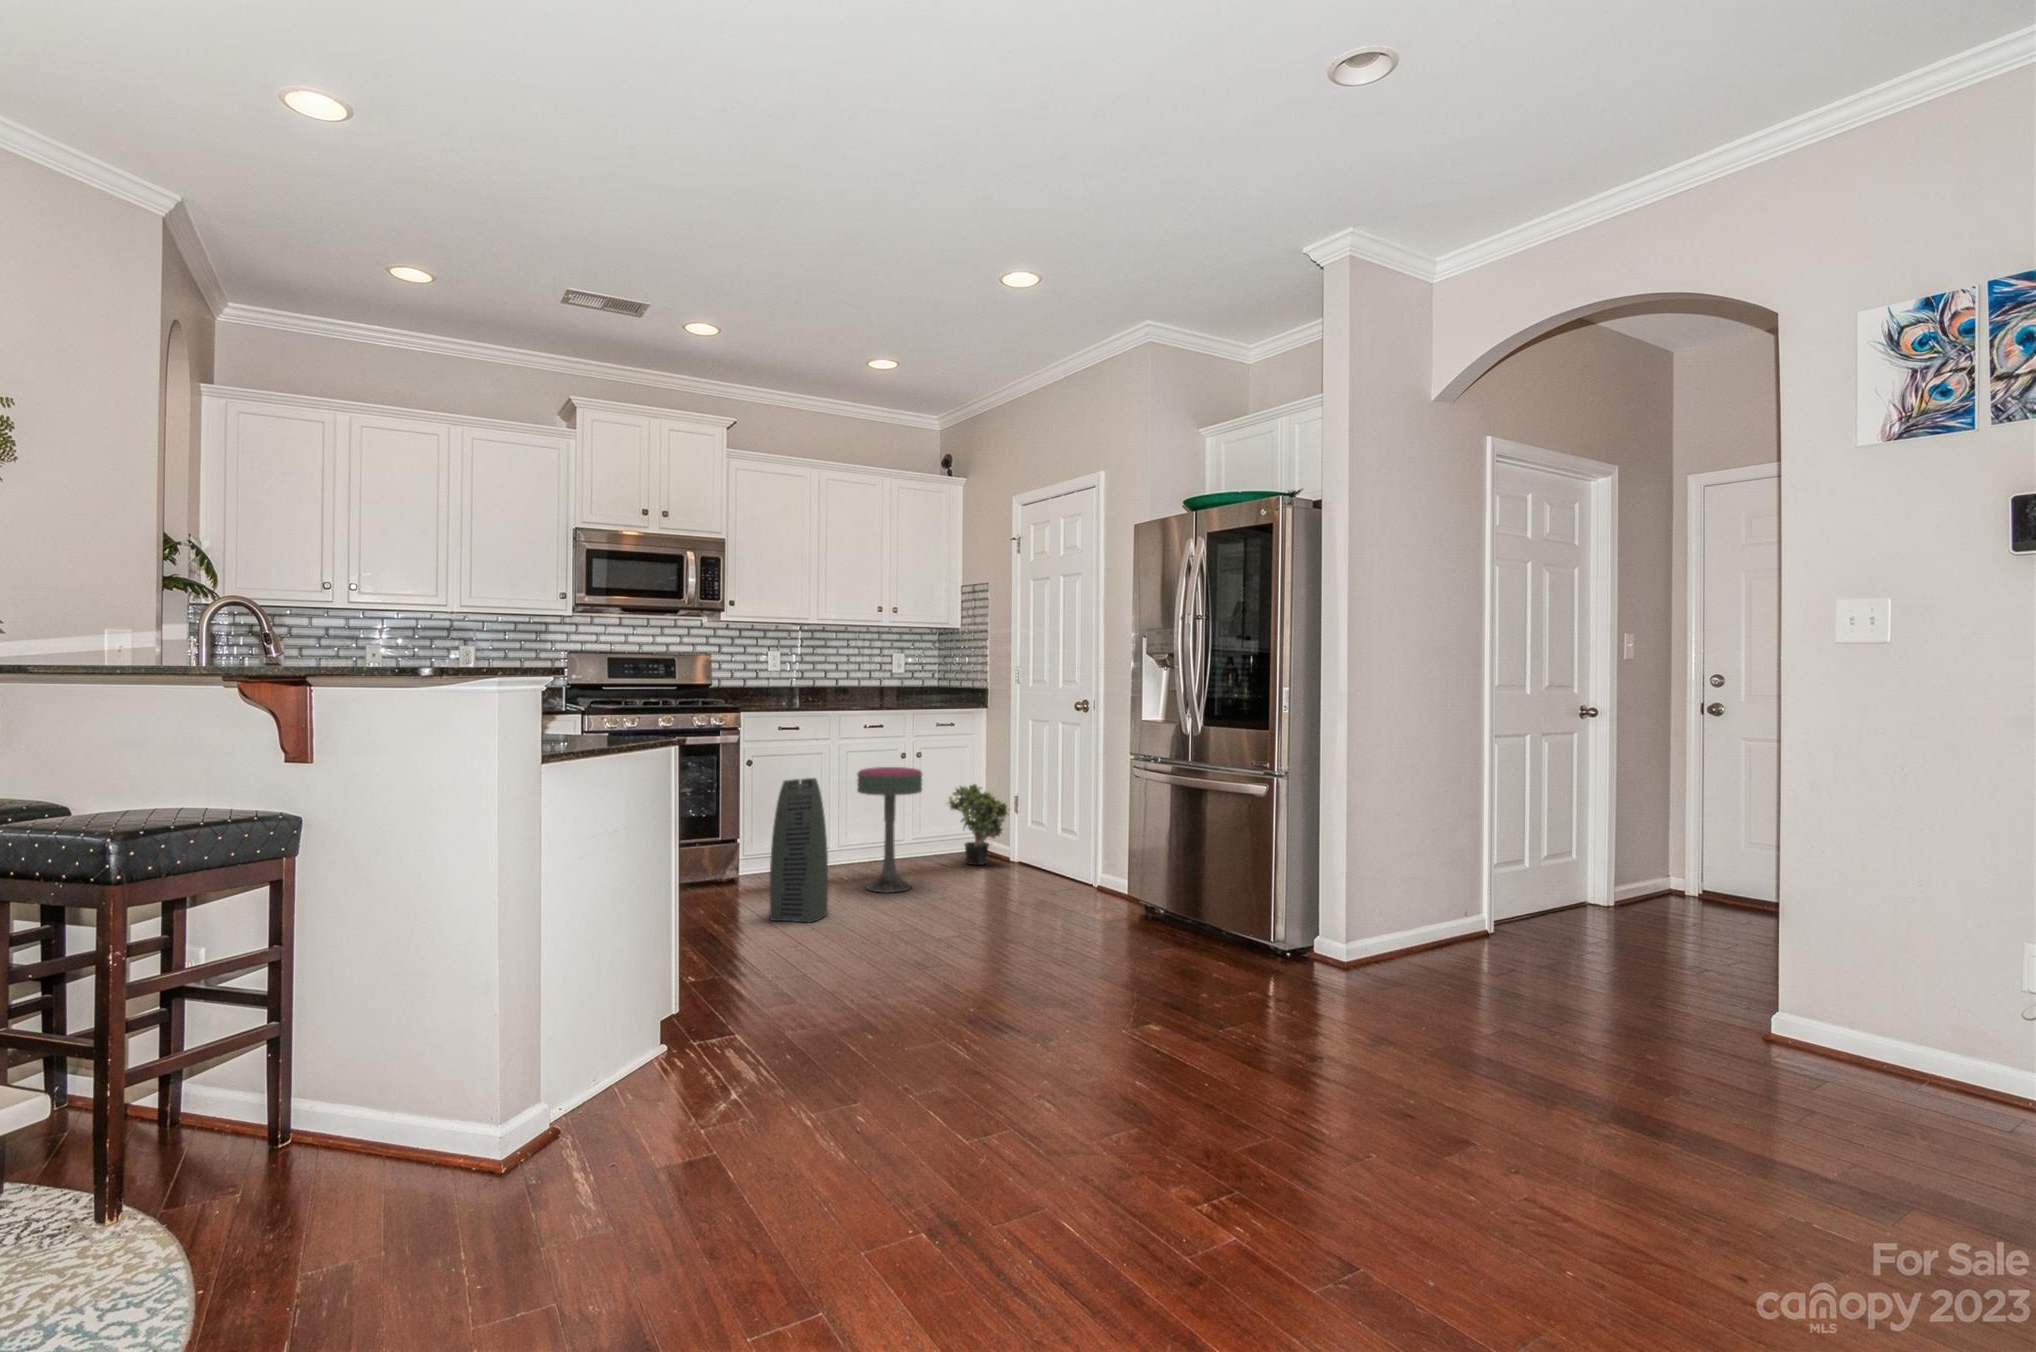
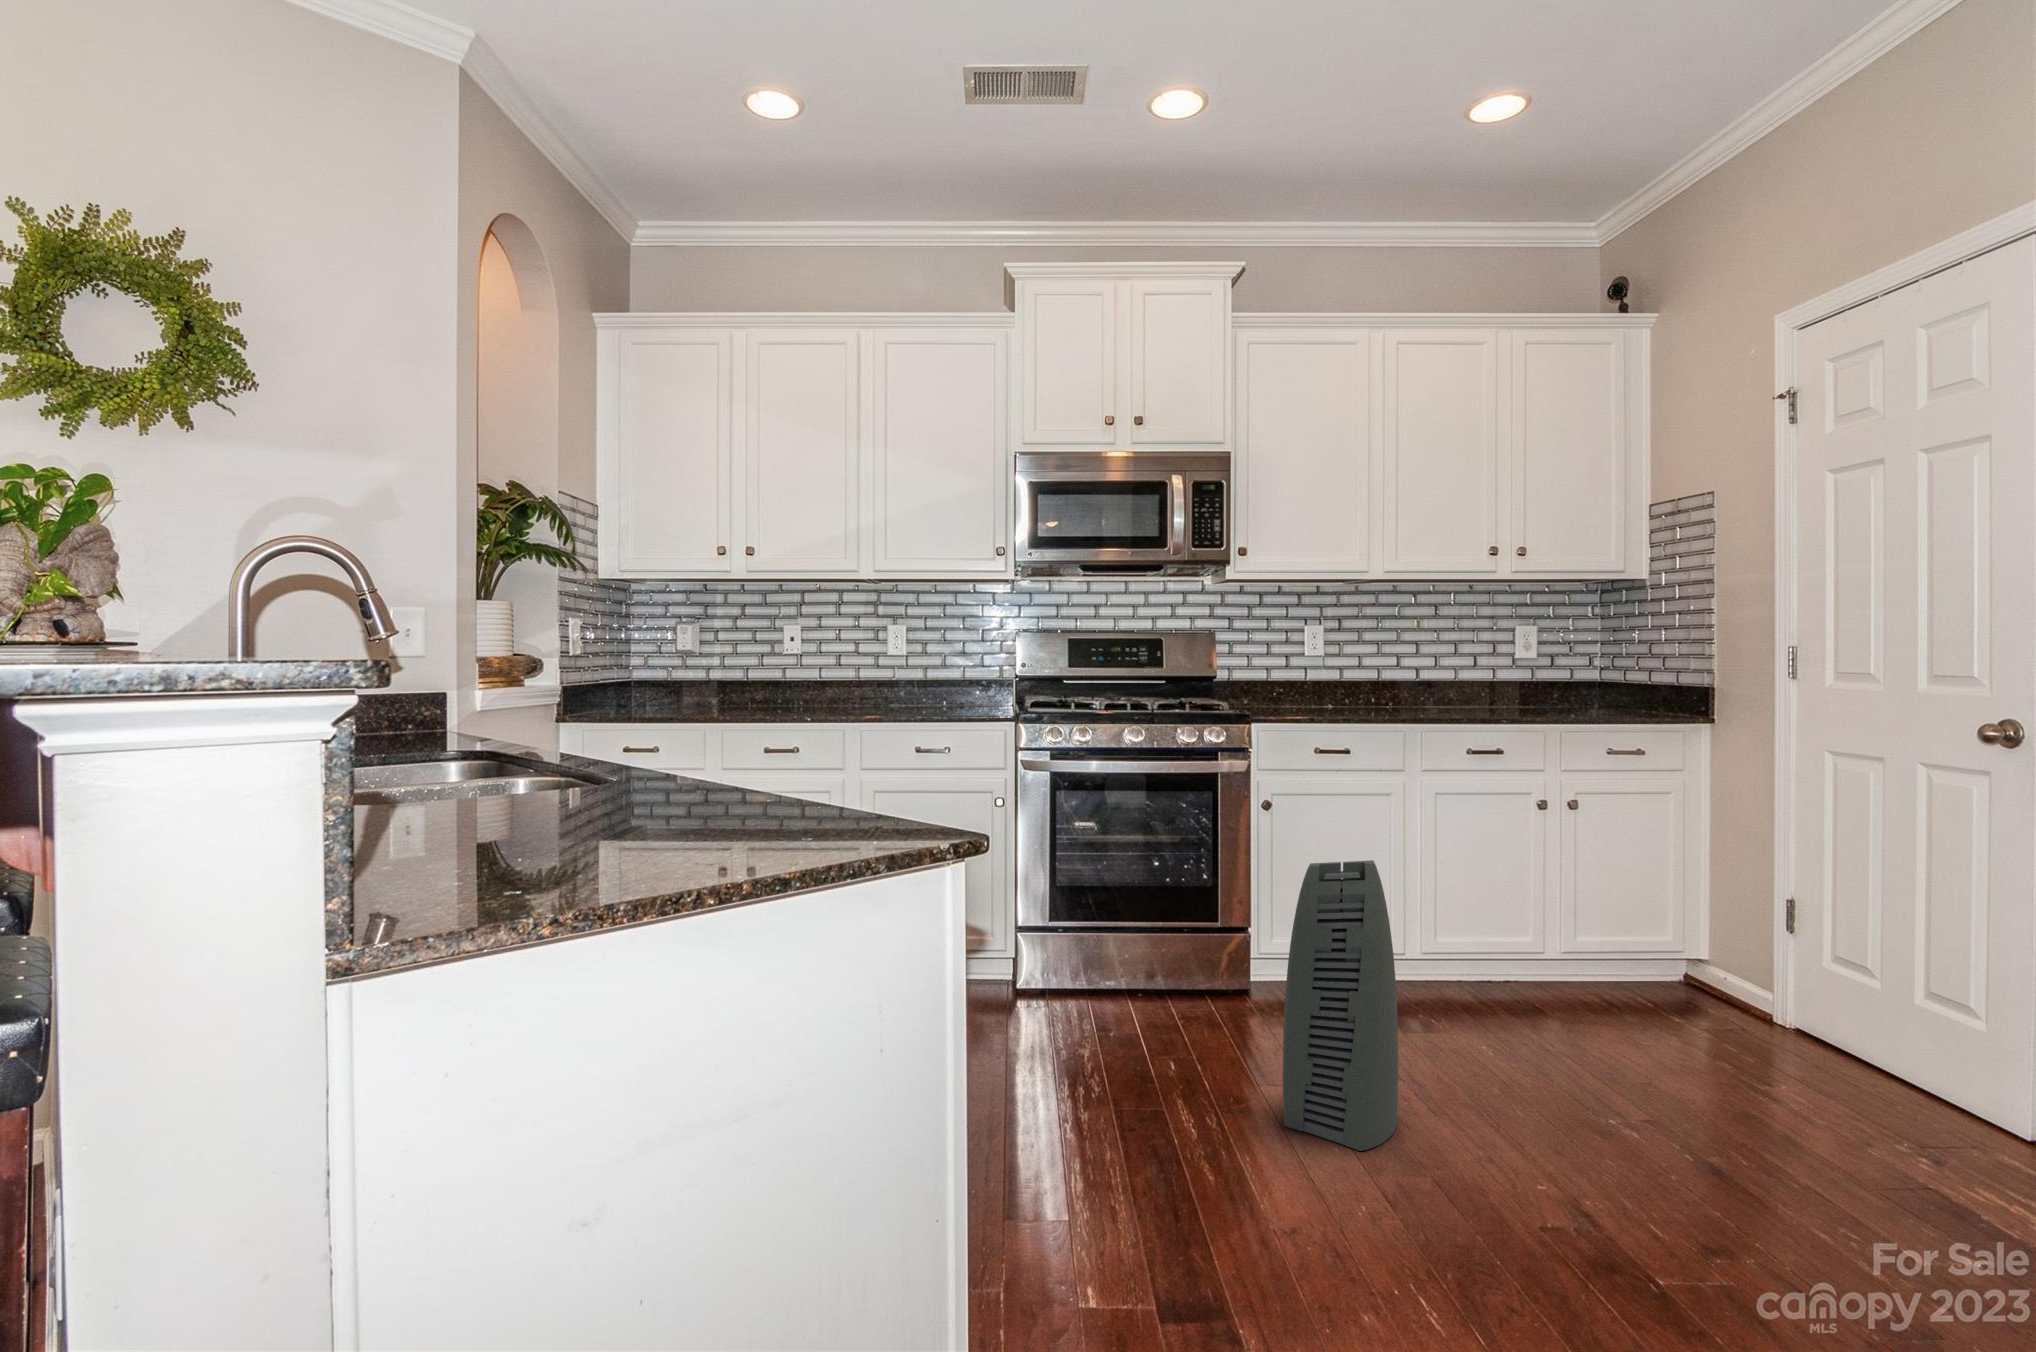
bar stool: present [857,767,922,893] -> none [1456,834,1594,1083]
potted plant: present [949,784,1009,865] -> none [1633,865,1780,1025]

